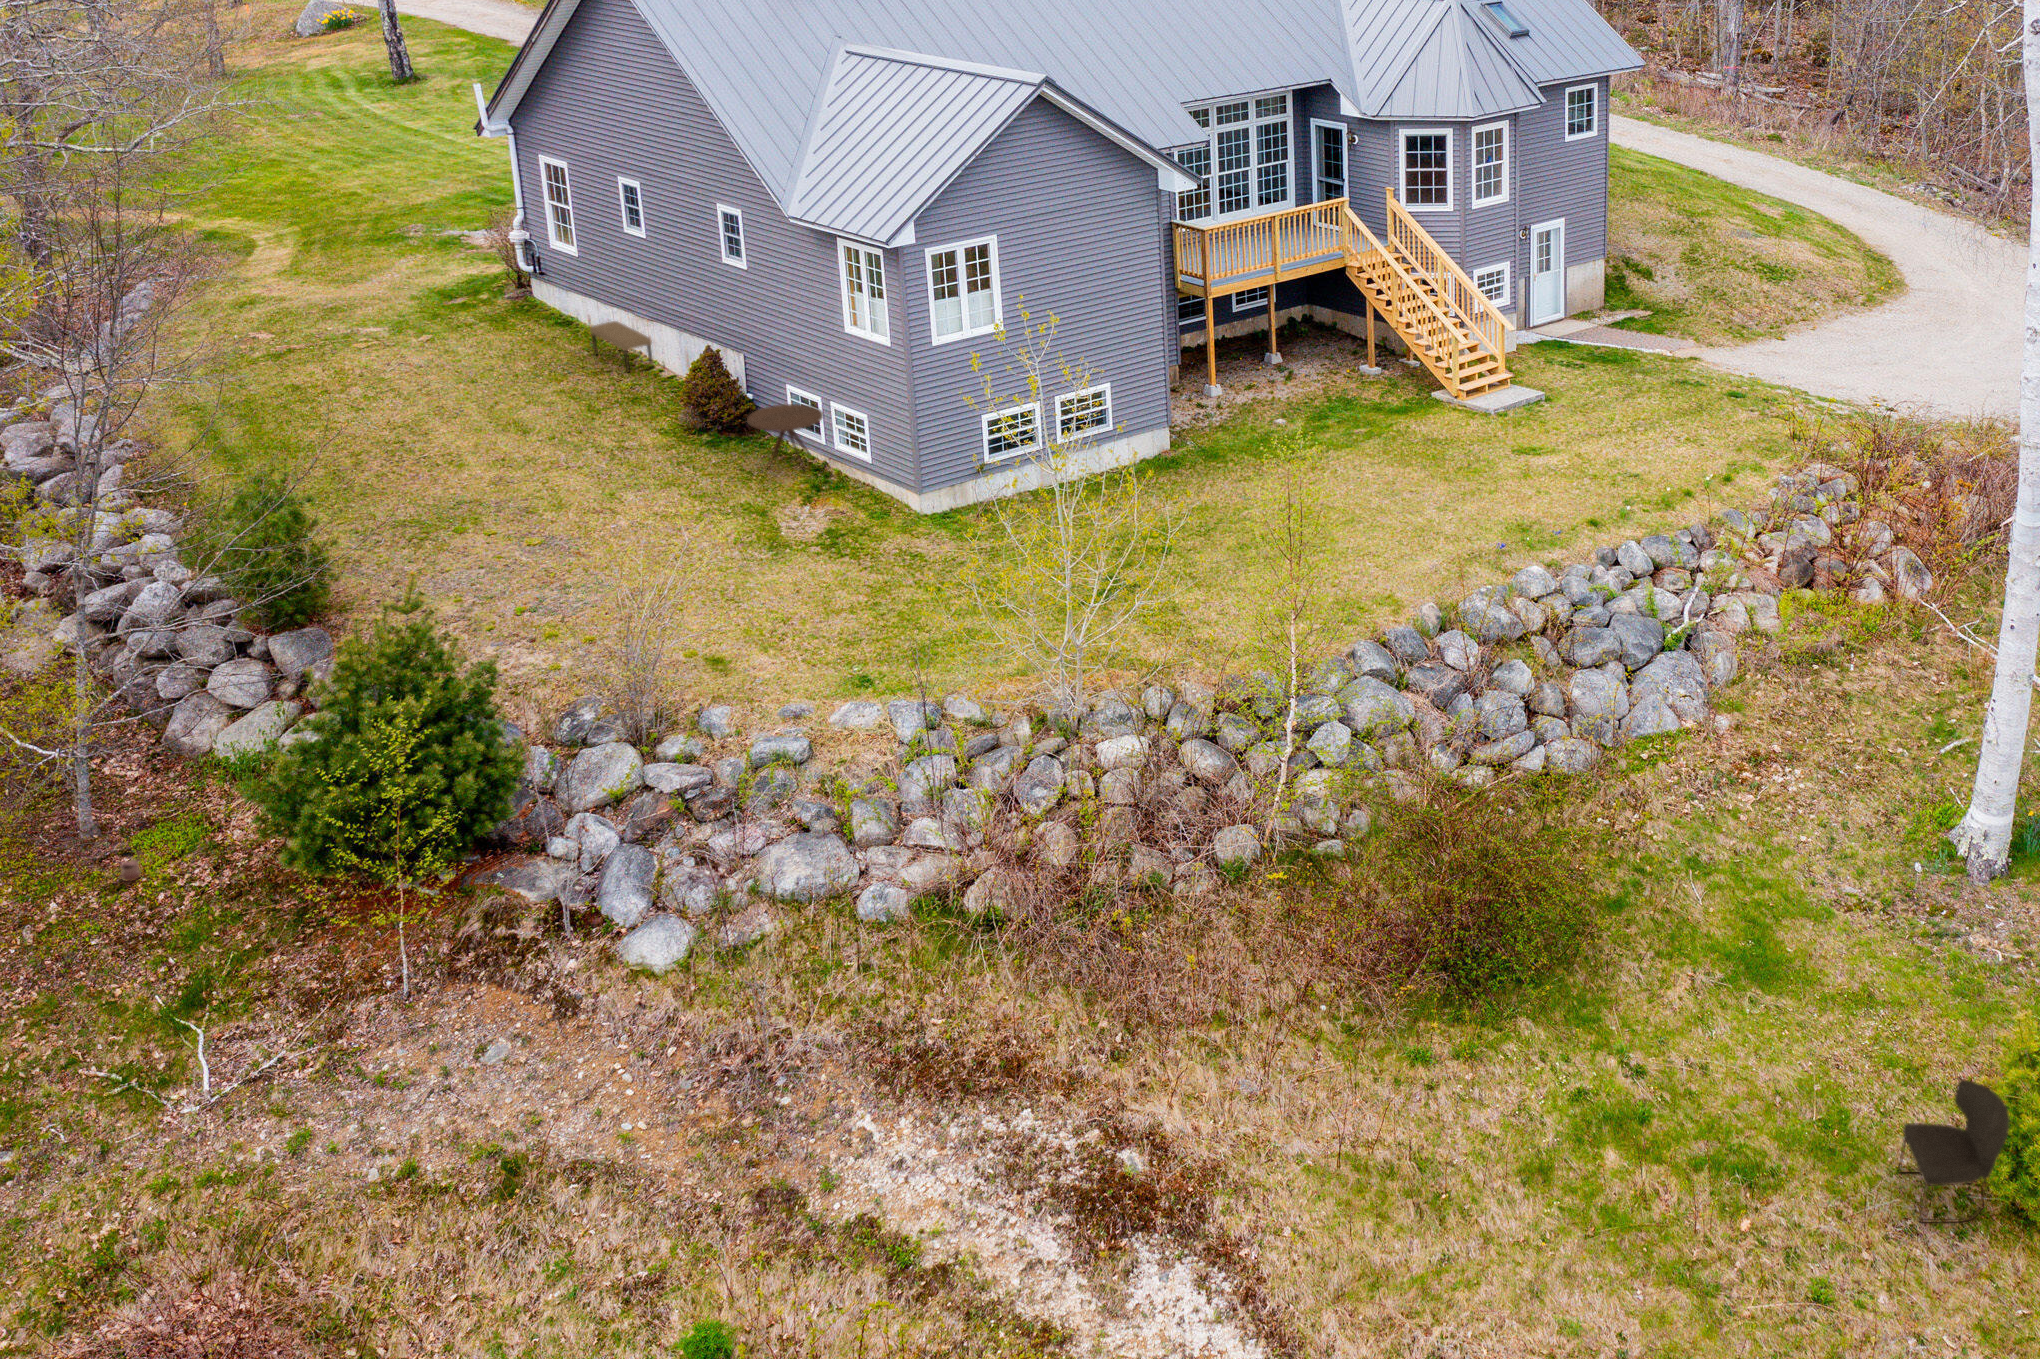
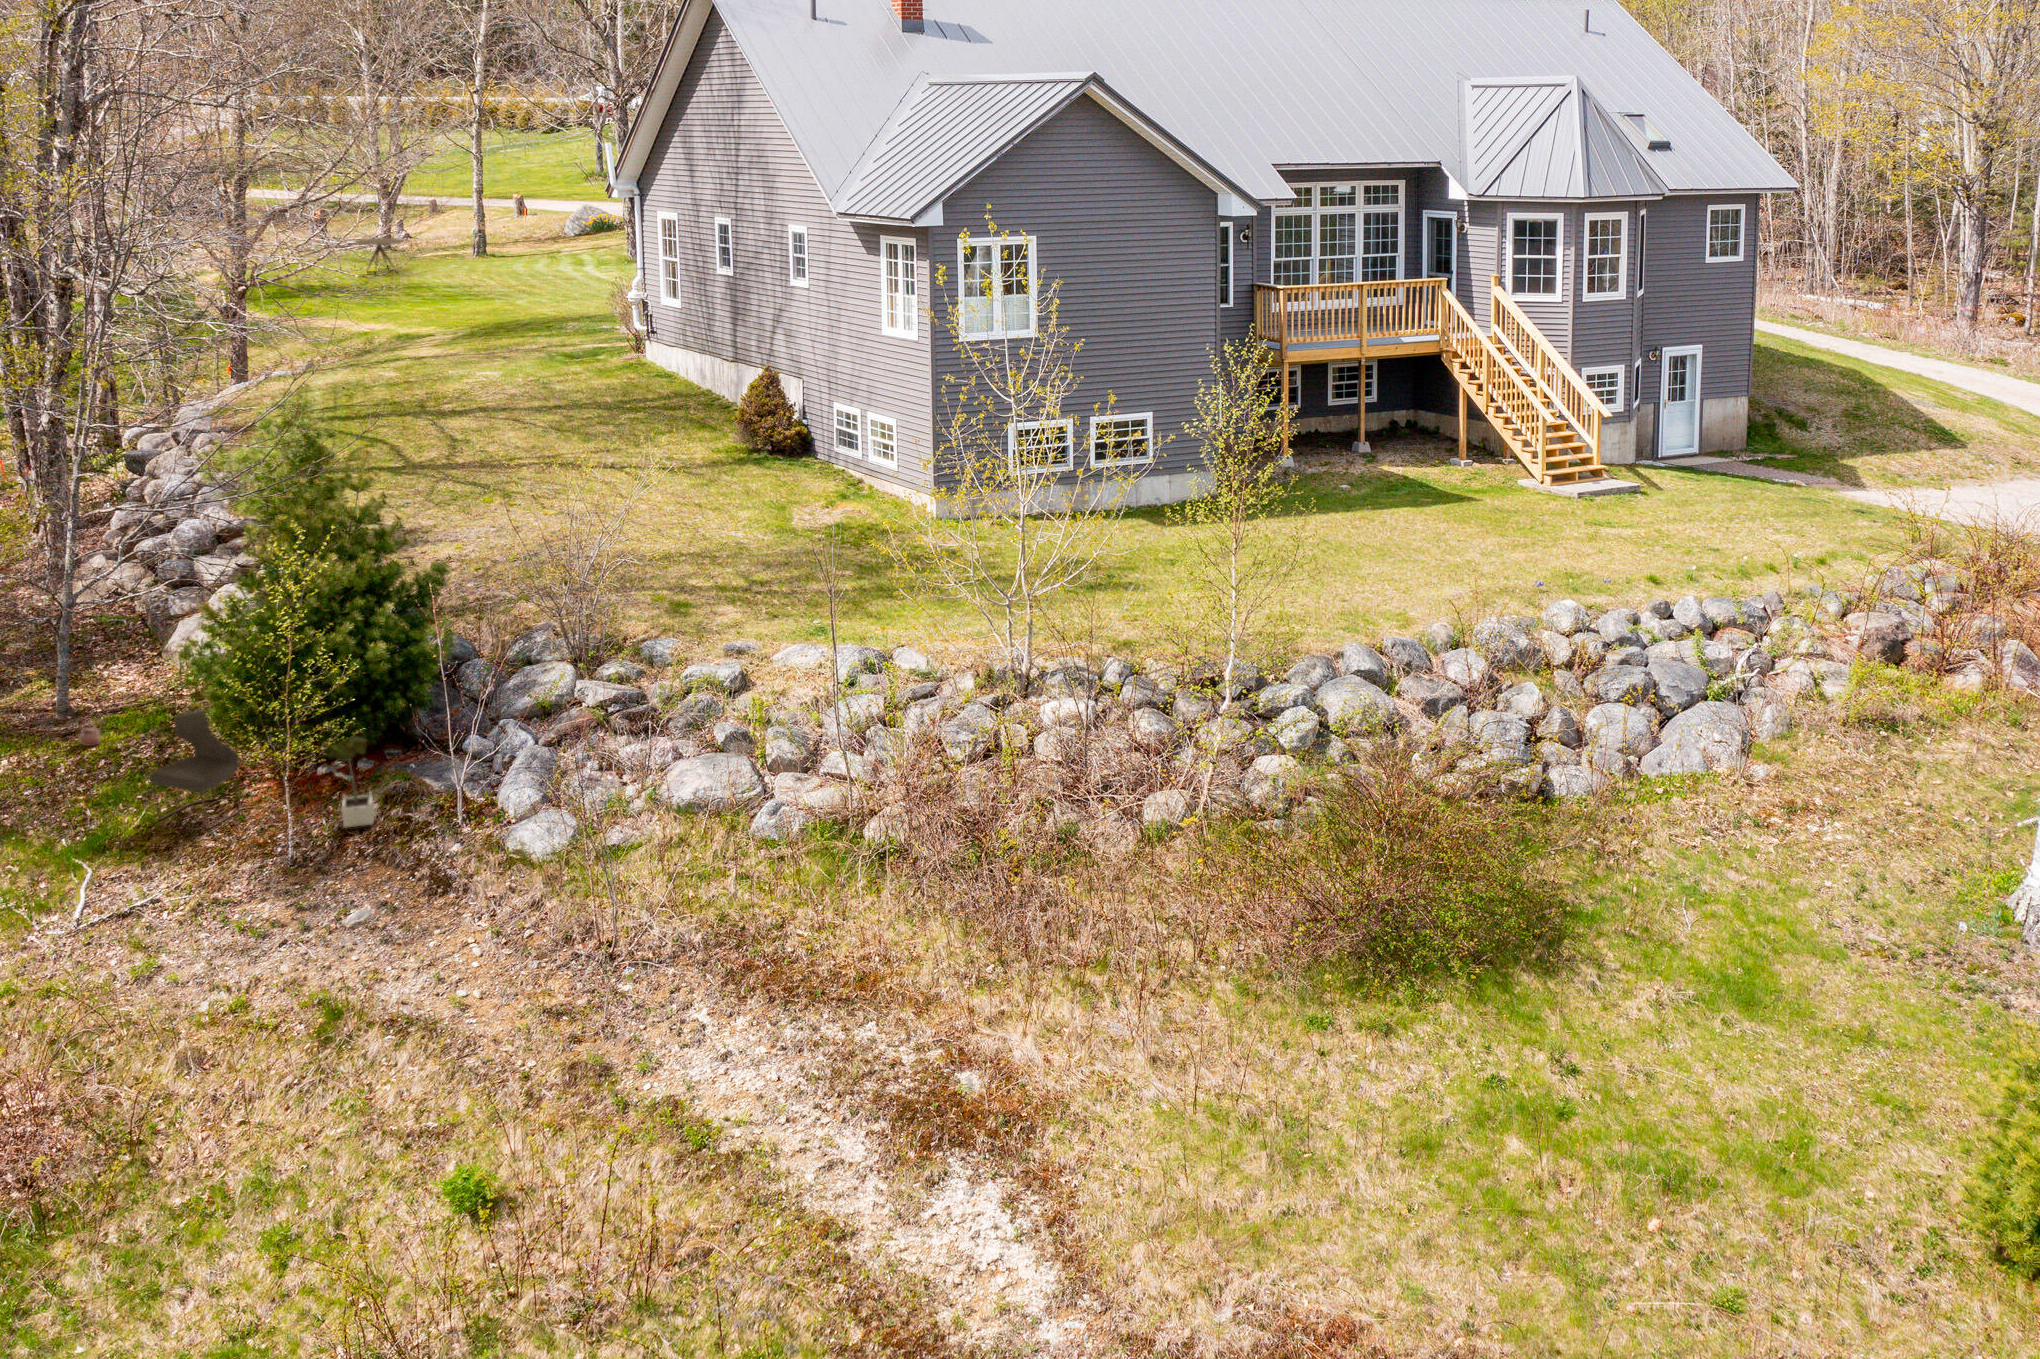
bench: present [590,321,652,372] -> none [655,361,706,405]
round table: present [747,404,823,469] -> present [355,238,402,269]
potted tree: none [405,852,463,946] -> present [324,736,375,827]
chair: present [1898,1079,2010,1223] -> present [150,710,240,829]

